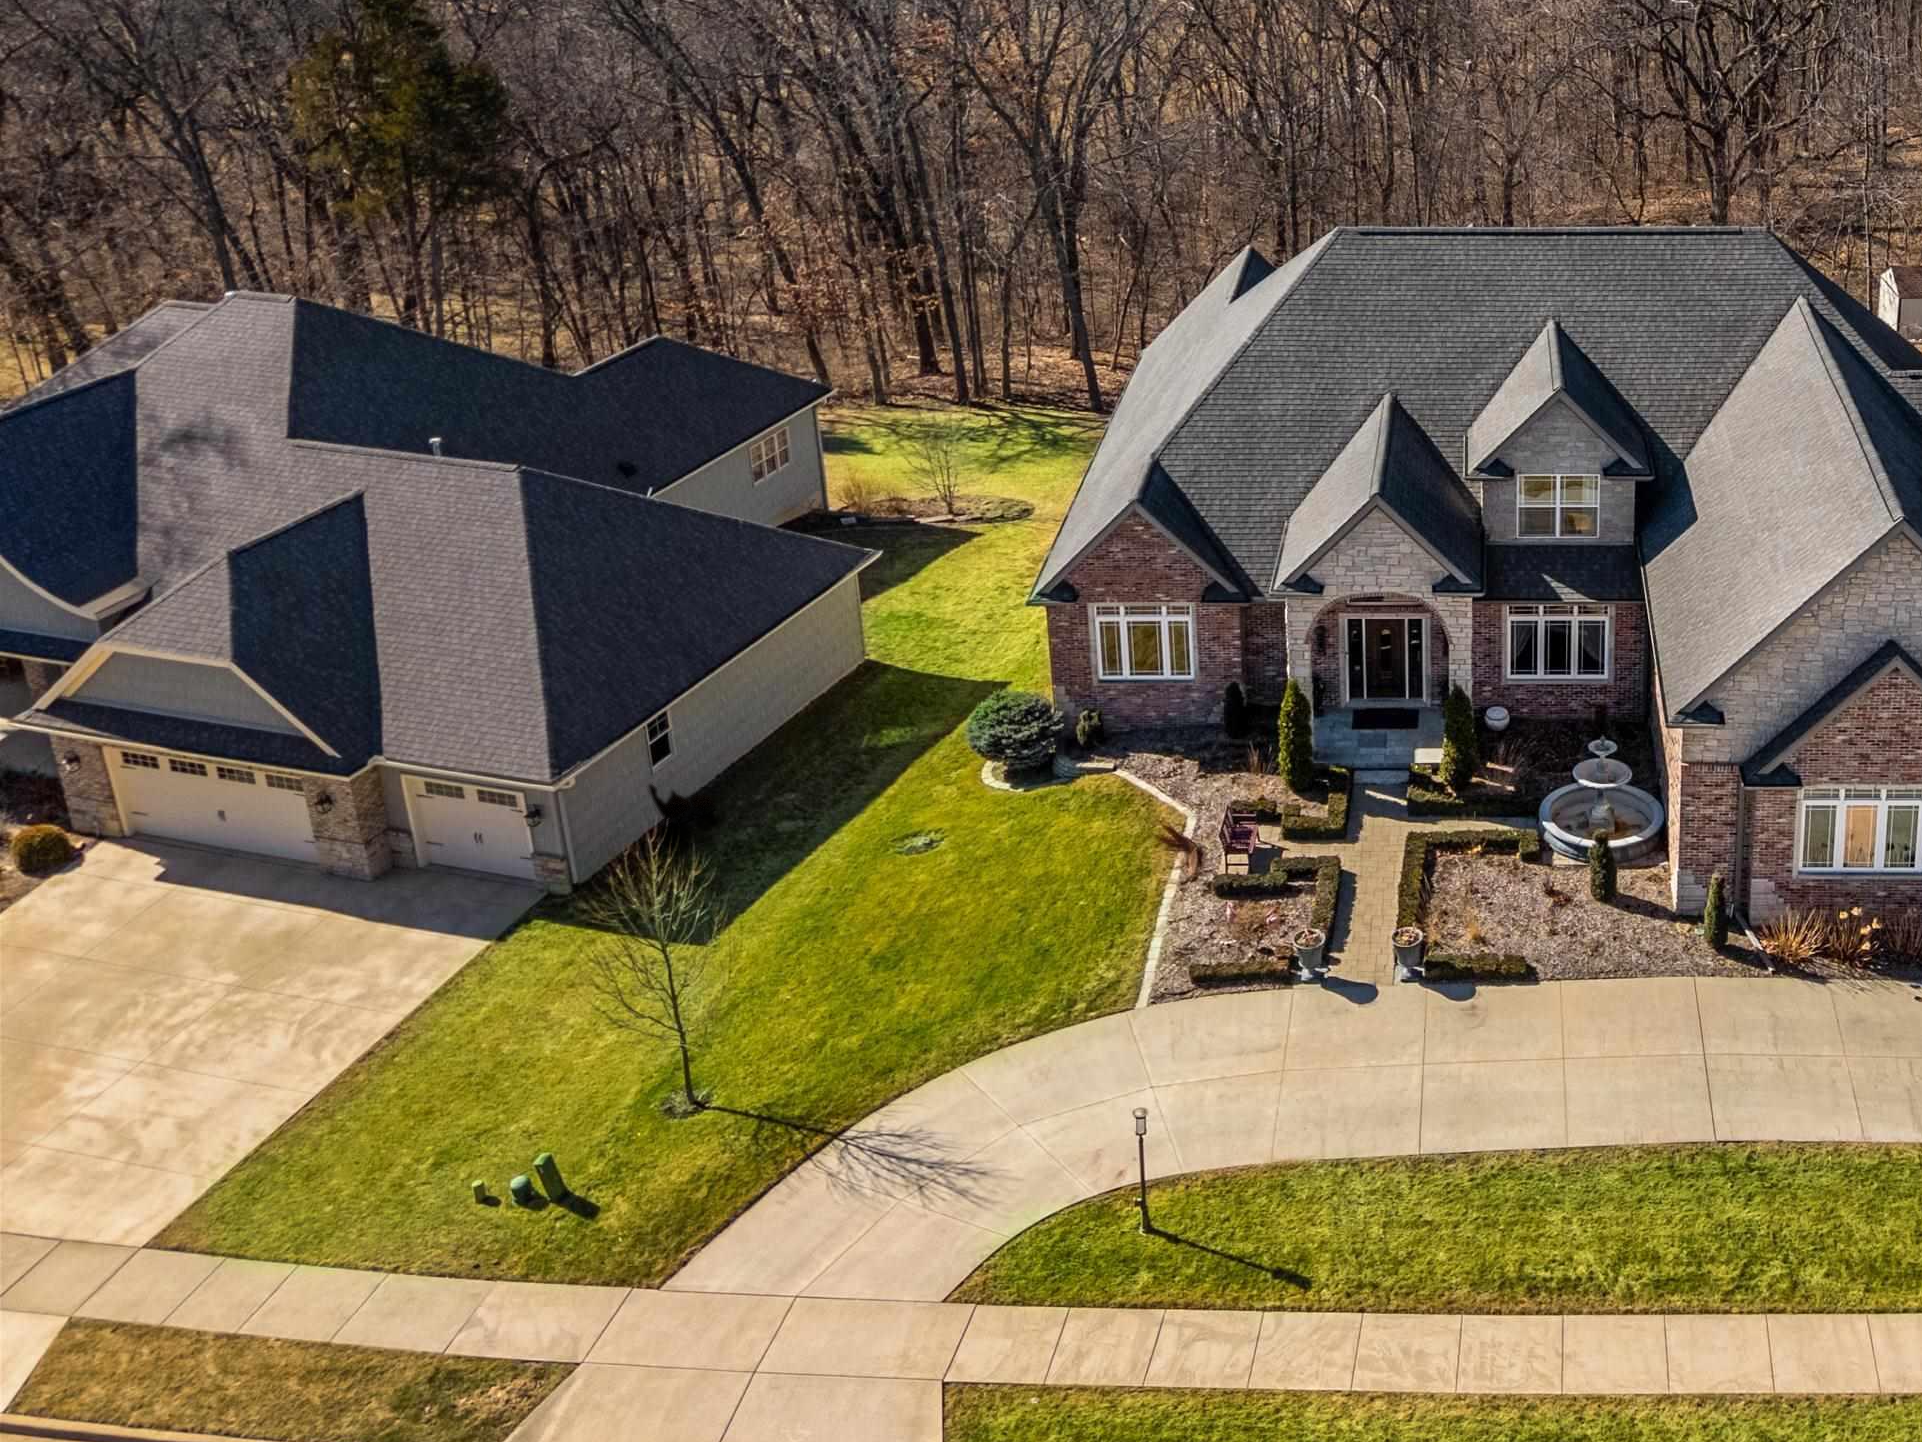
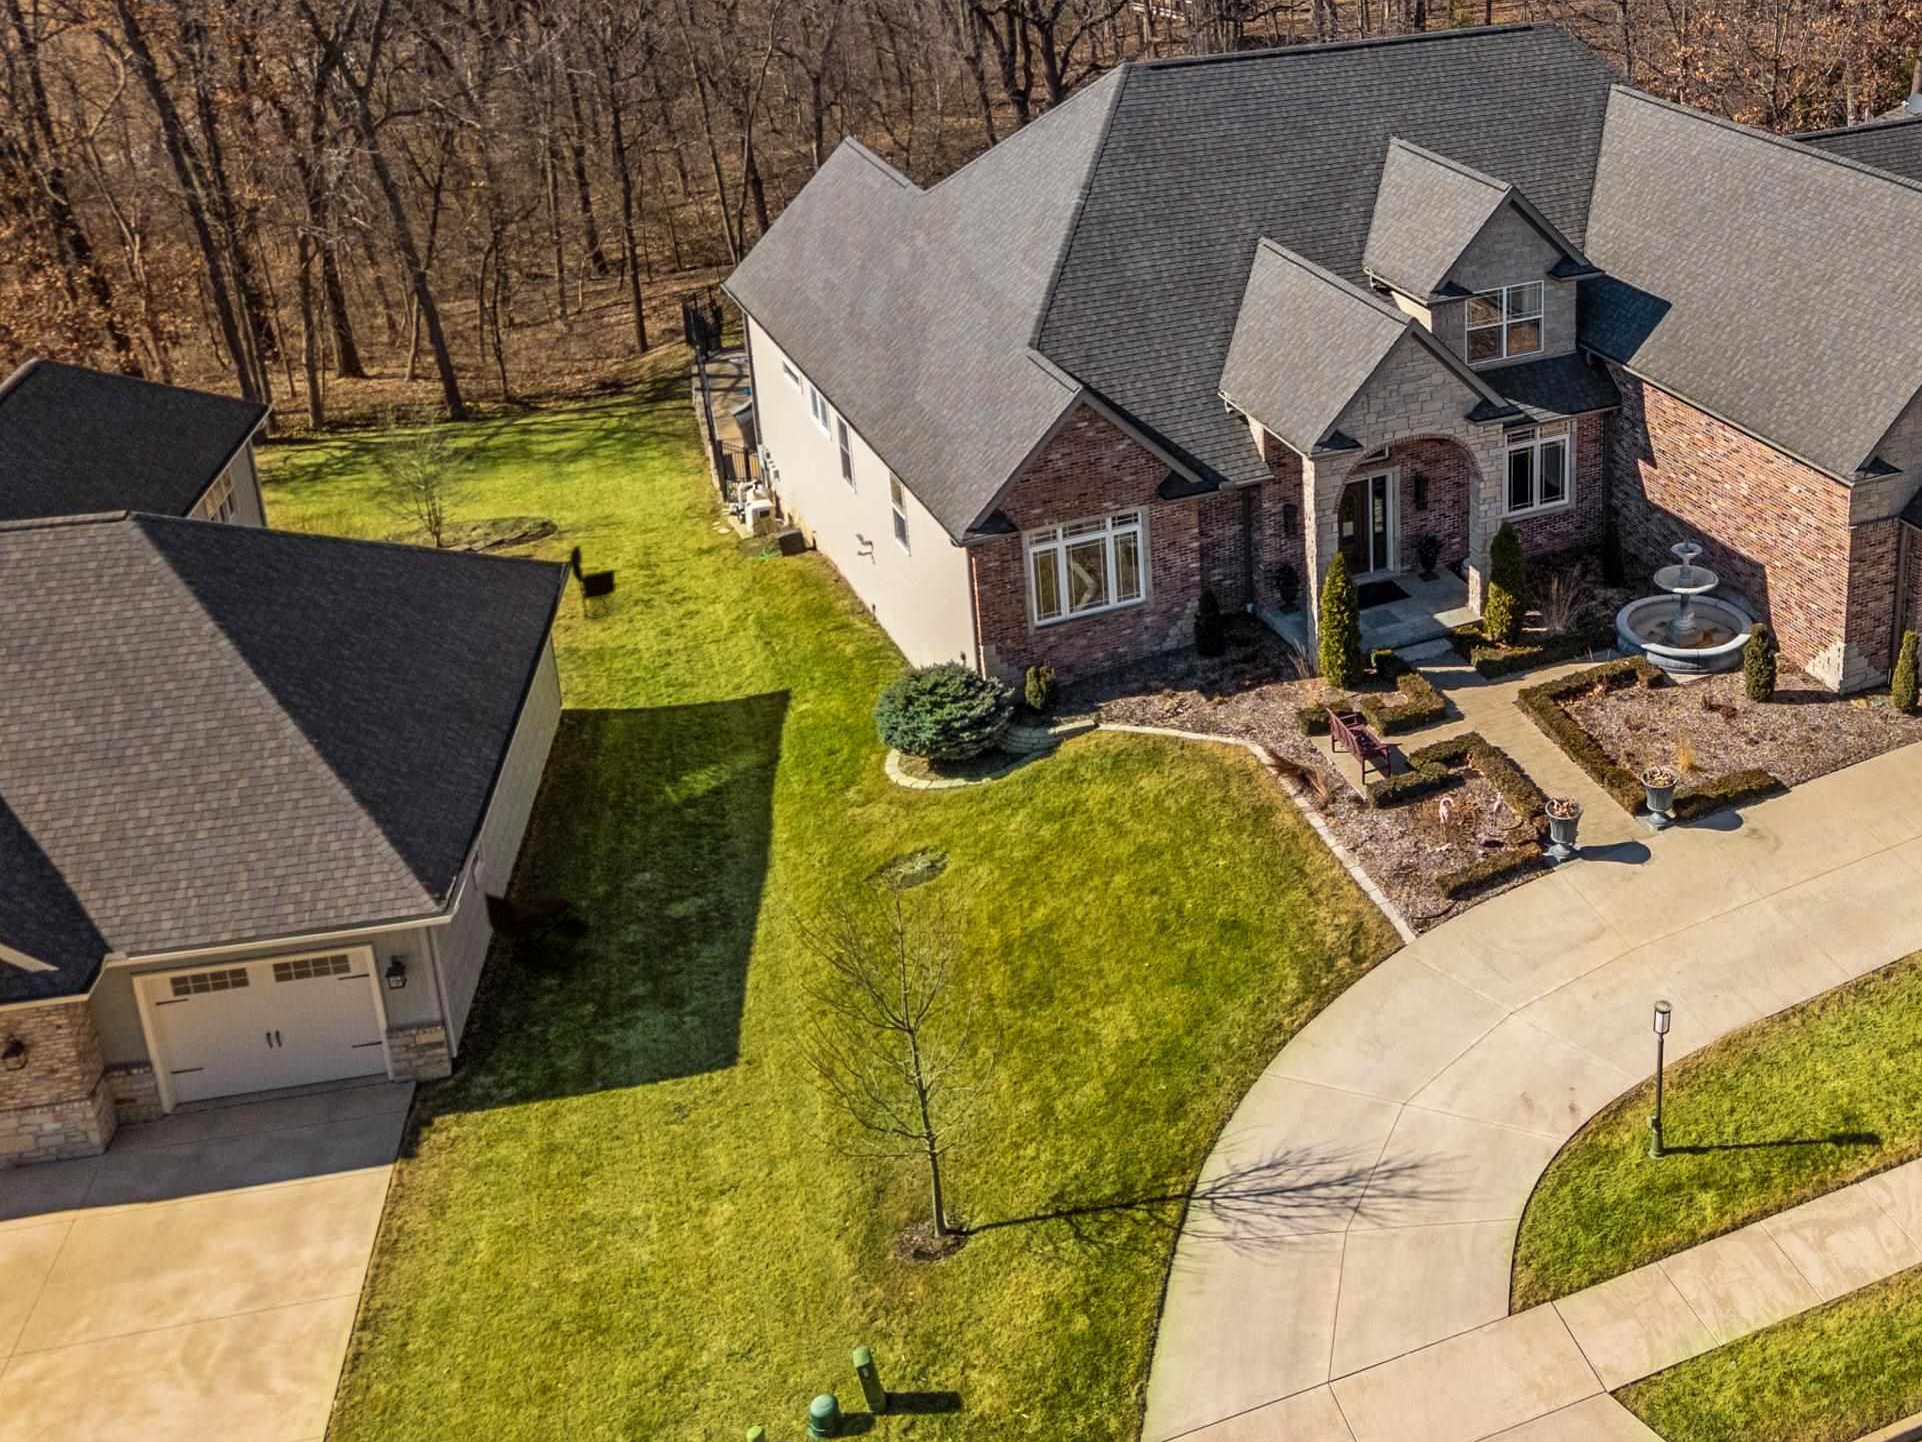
bench: none [910,537,950,595] -> present [570,546,616,619]

